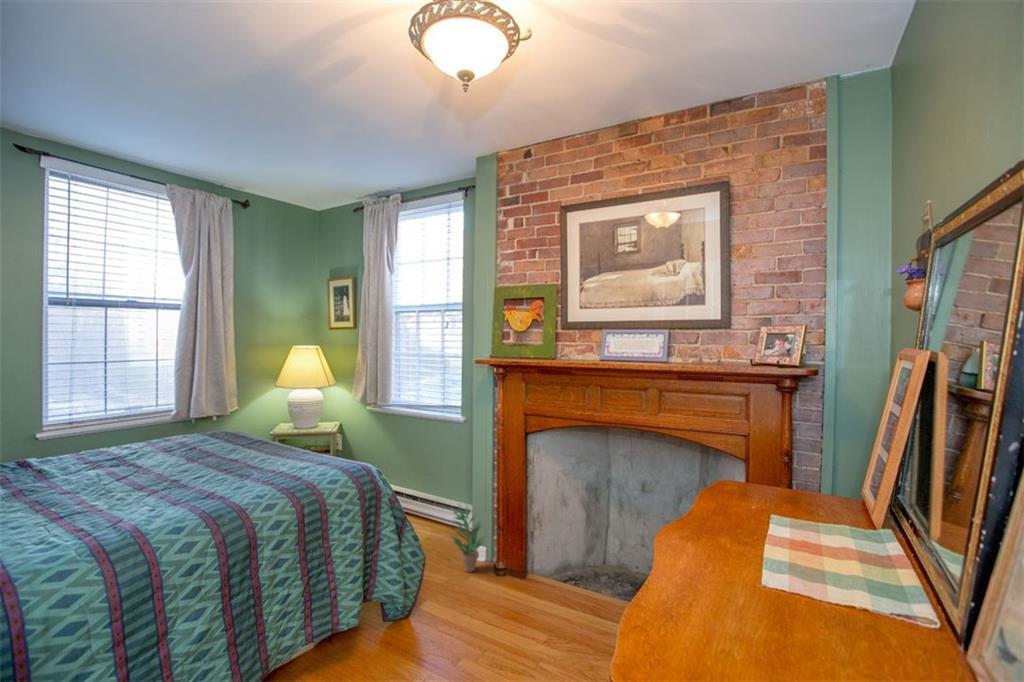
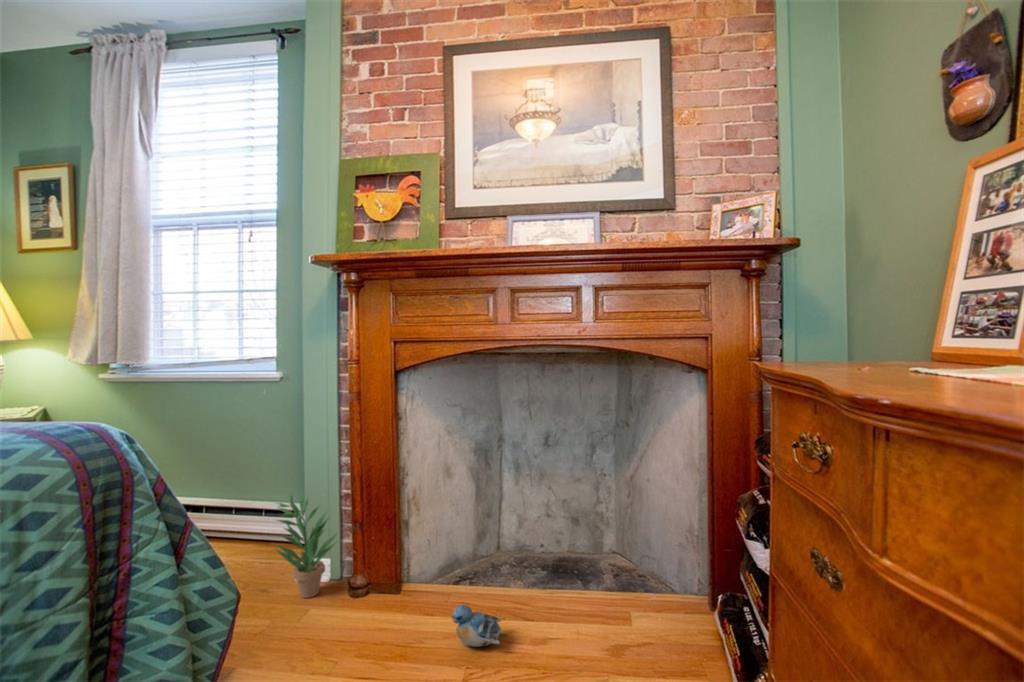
plush toy: none [542,599,577,631] -> present [451,605,507,647]

